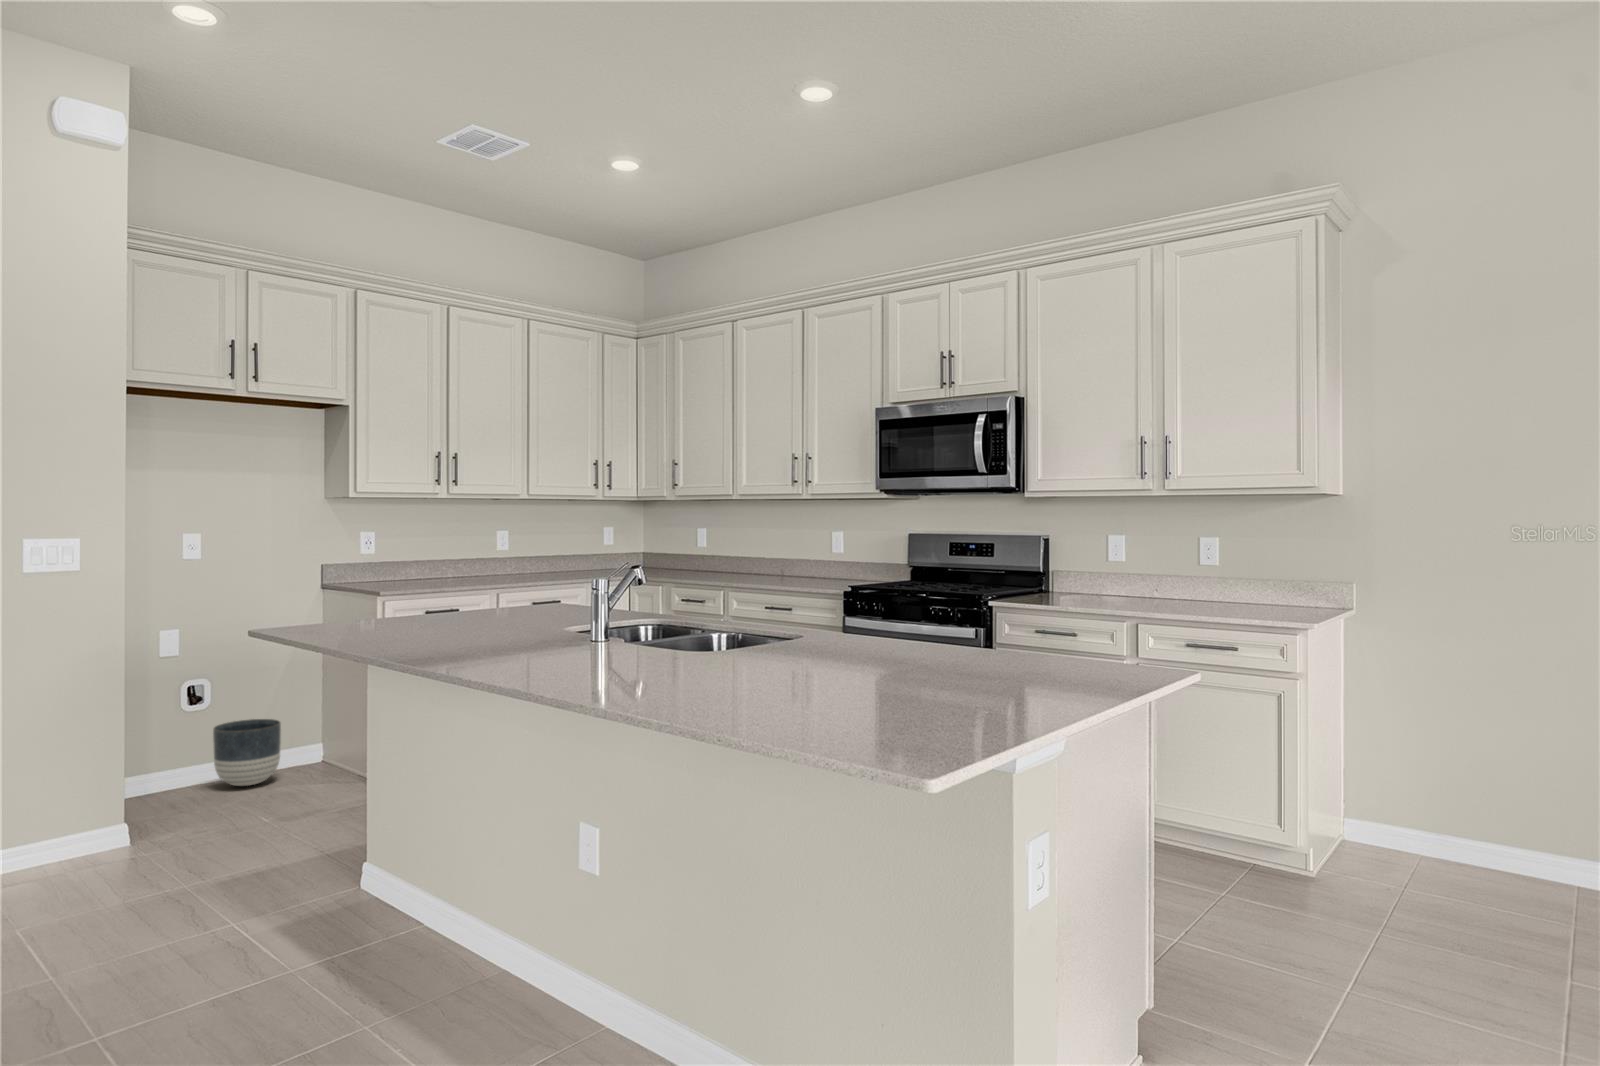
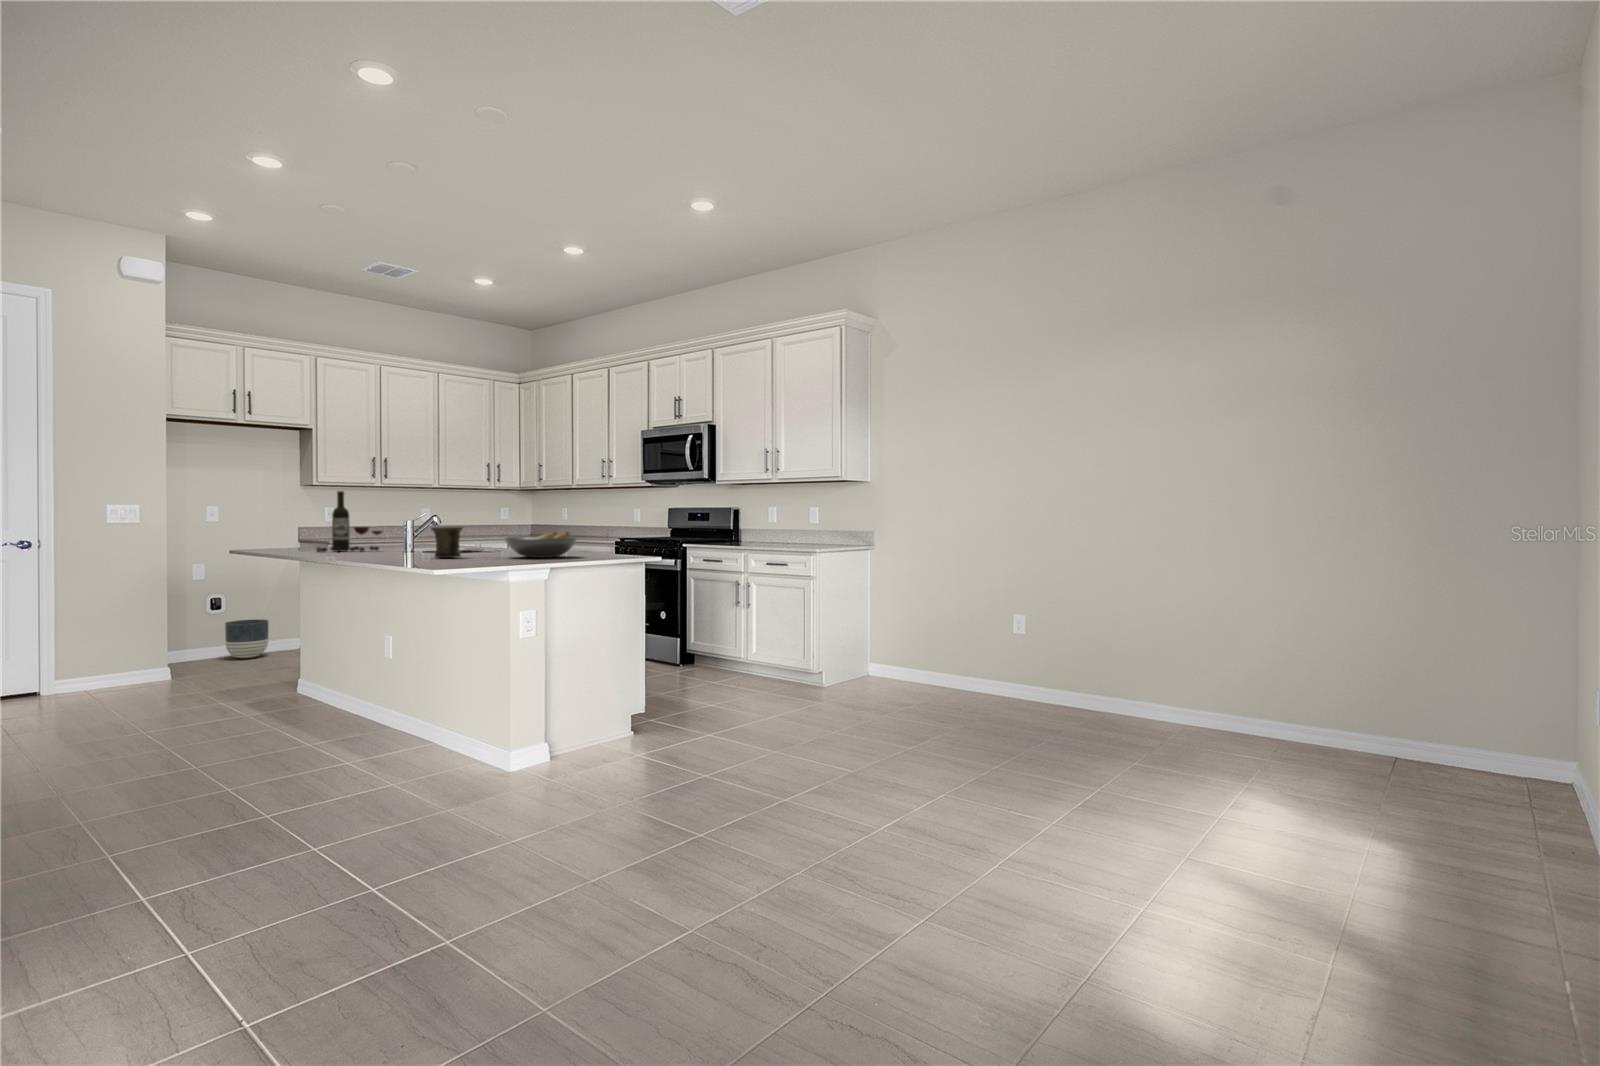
wine bottle: none [411,522,534,638] -> present [316,491,382,552]
mug: none [693,604,759,674] -> present [431,527,463,558]
fruit bowl: none [835,615,980,670] -> present [505,532,577,558]

